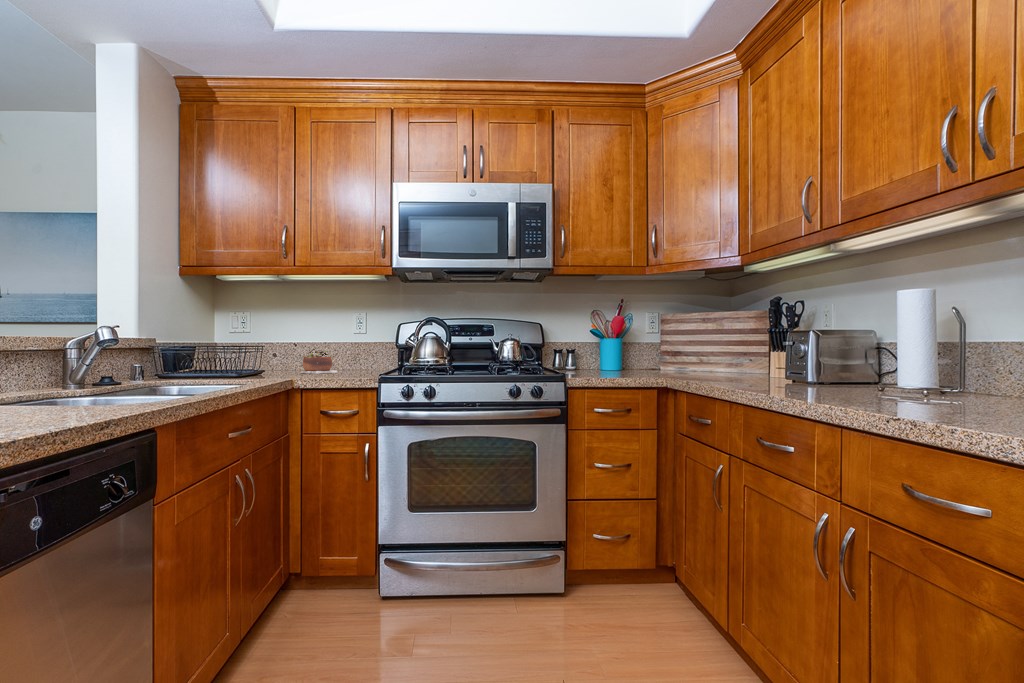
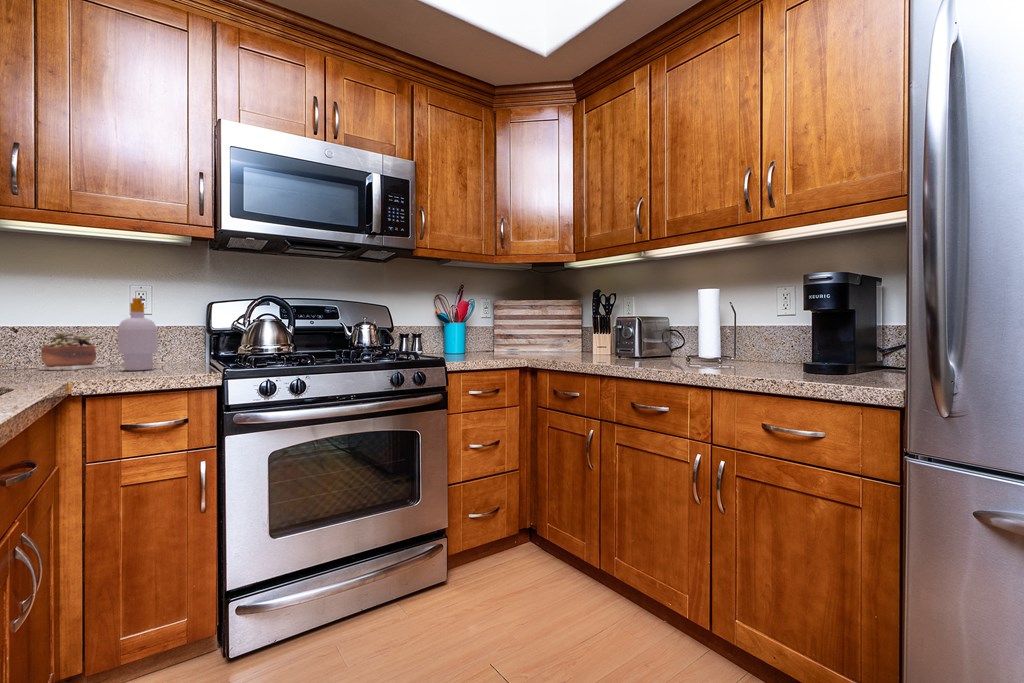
soap bottle: none [335,323,358,375] -> present [118,298,158,371]

